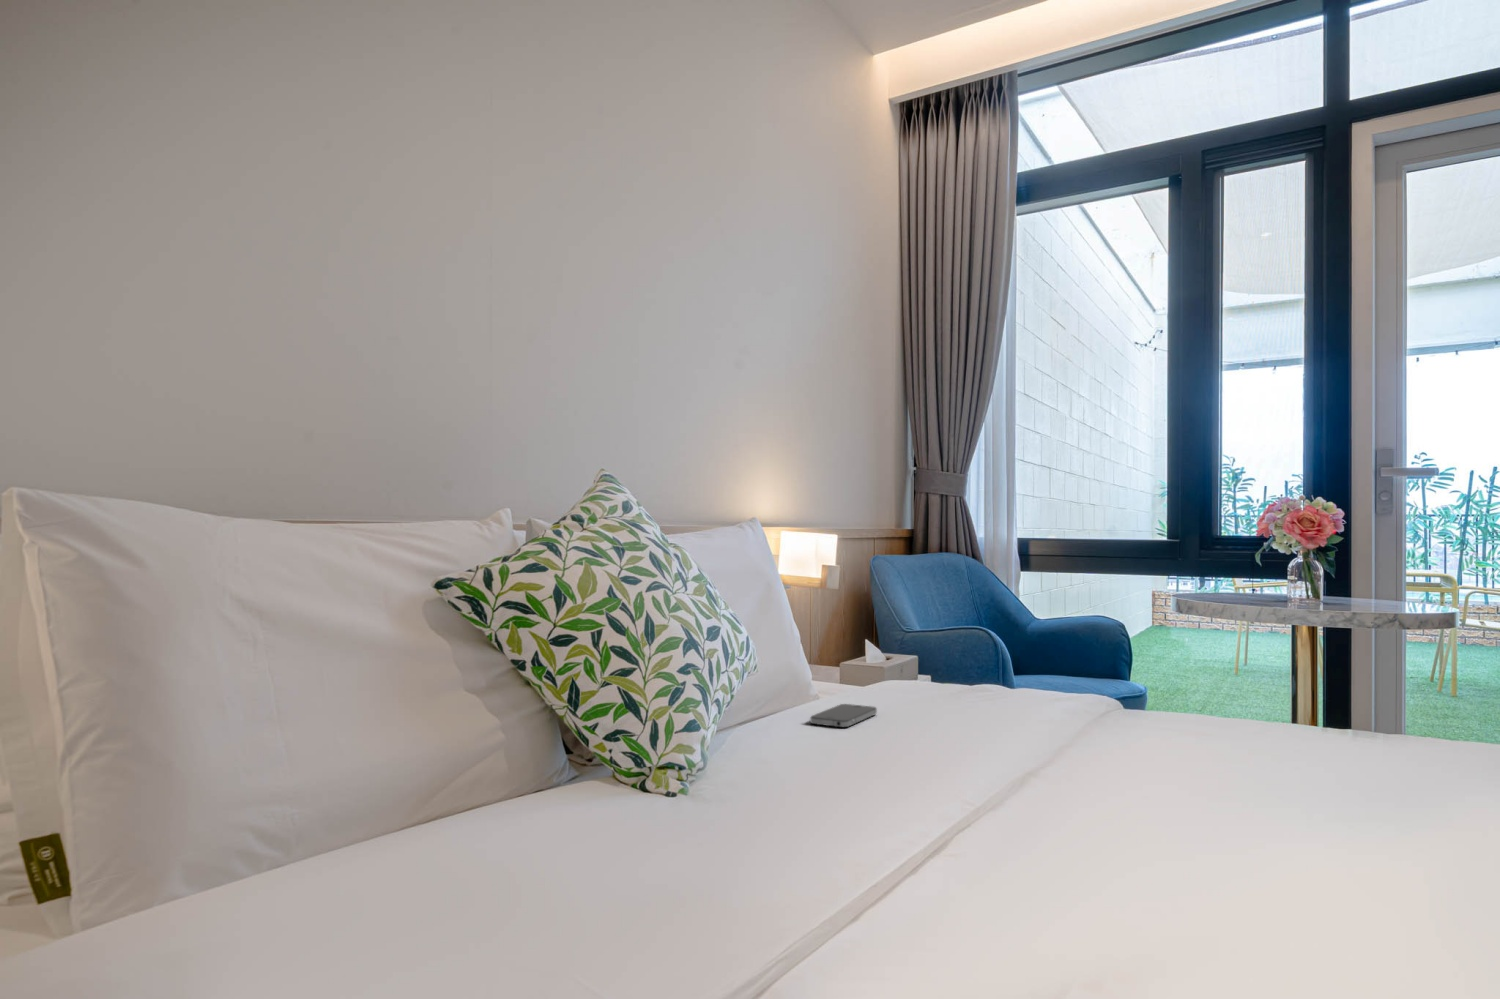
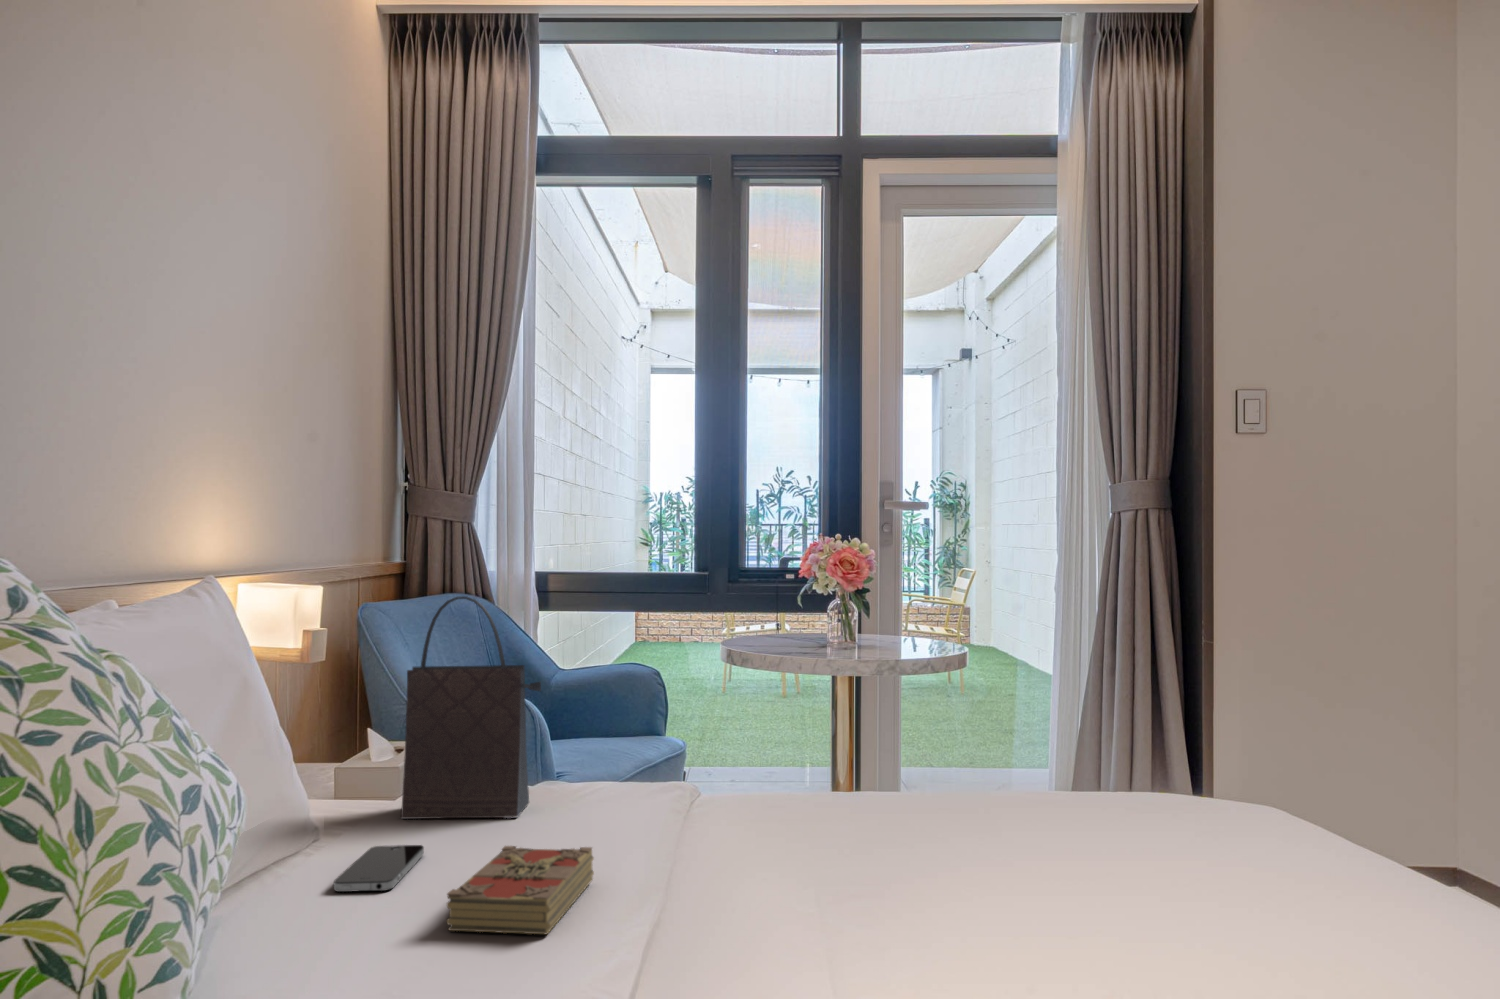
handbag: none [870,532,974,704] -> present [401,596,541,819]
book: none [873,708,992,763] -> present [447,846,594,934]

